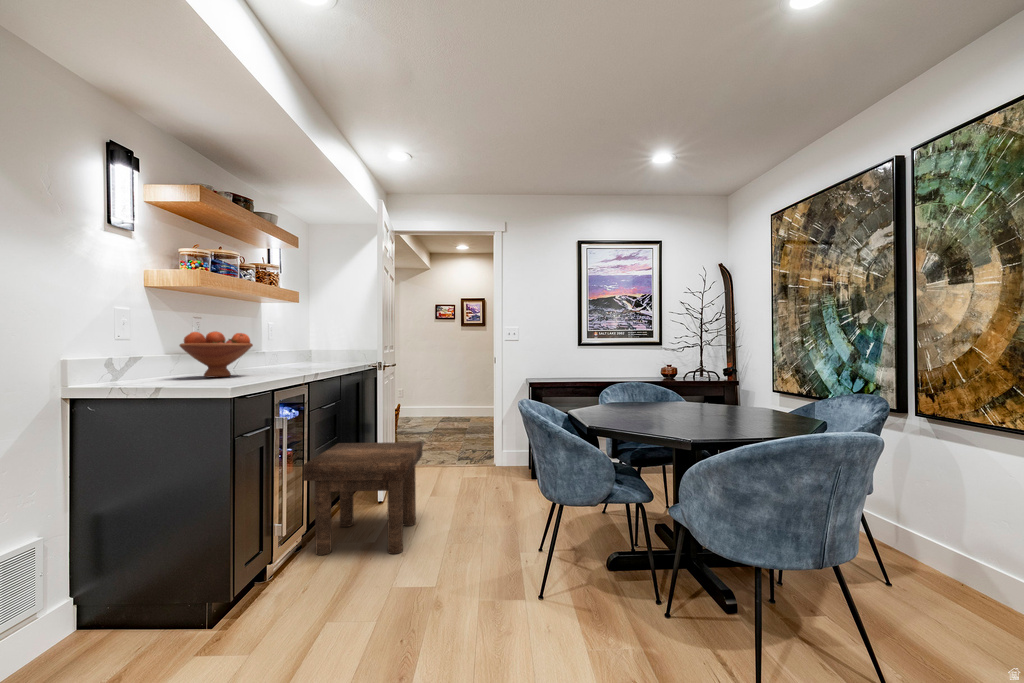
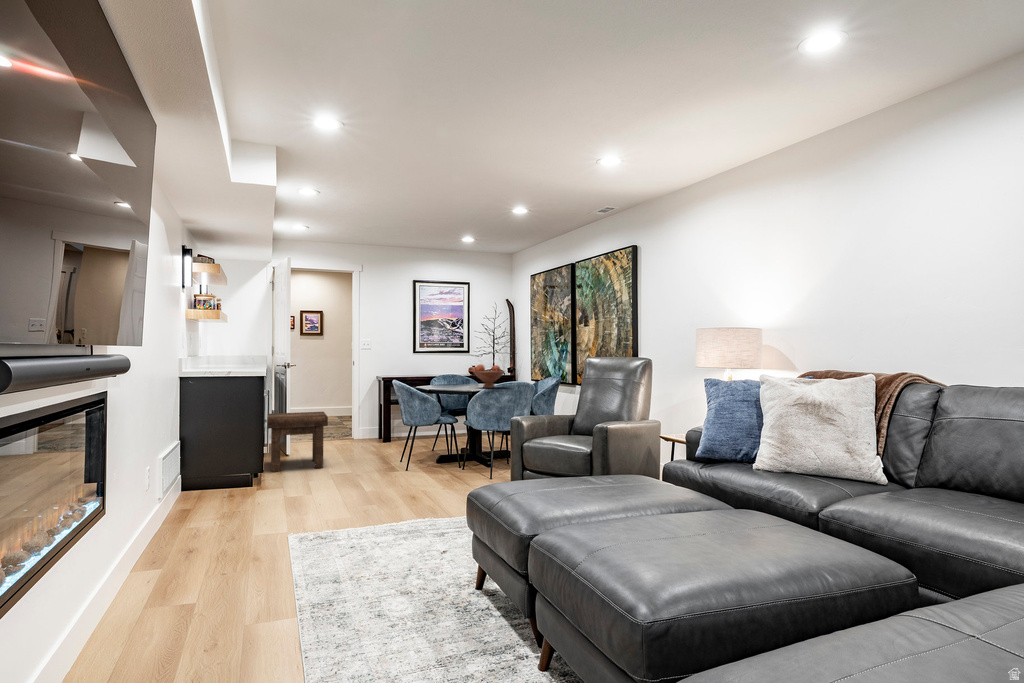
fruit bowl: present [179,331,253,378] -> present [473,364,505,388]

